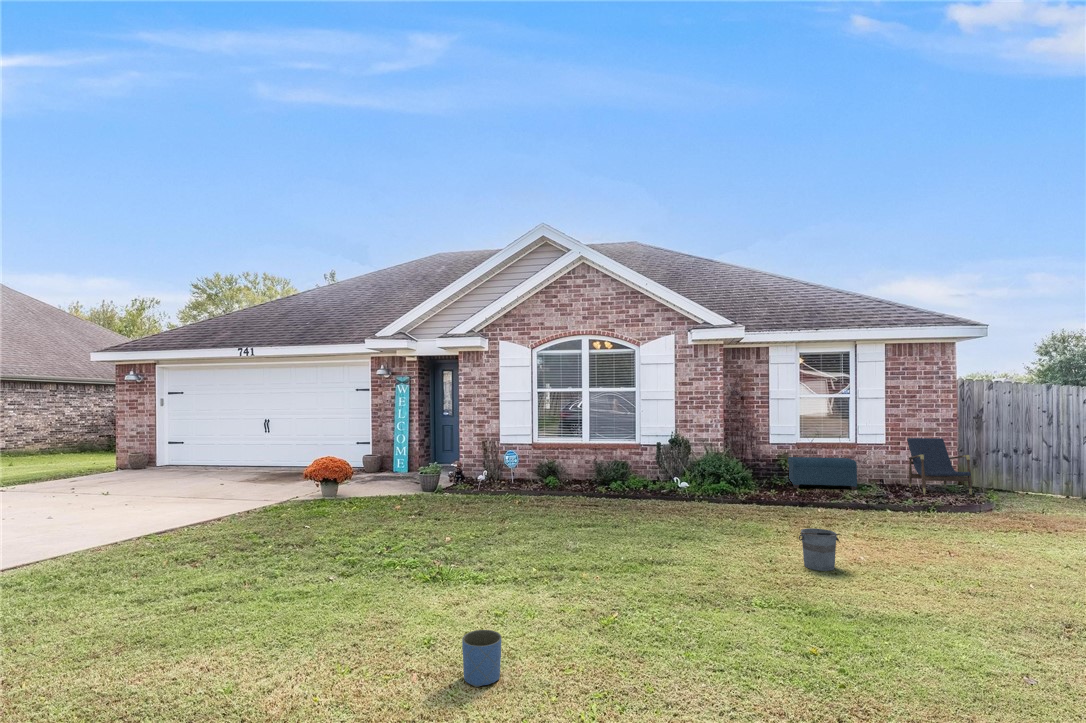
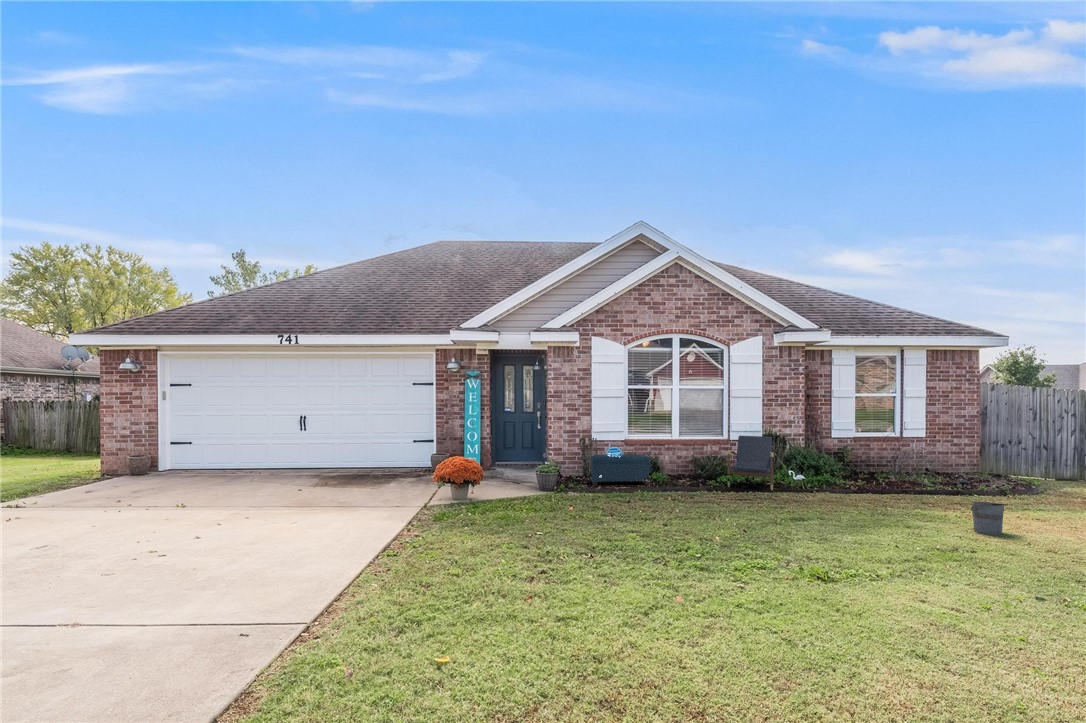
lounge chair: present [907,438,972,495] -> present [727,436,775,490]
bench: present [788,457,857,490] -> present [588,454,650,486]
planter: present [462,630,502,687] -> none [881,575,917,618]

